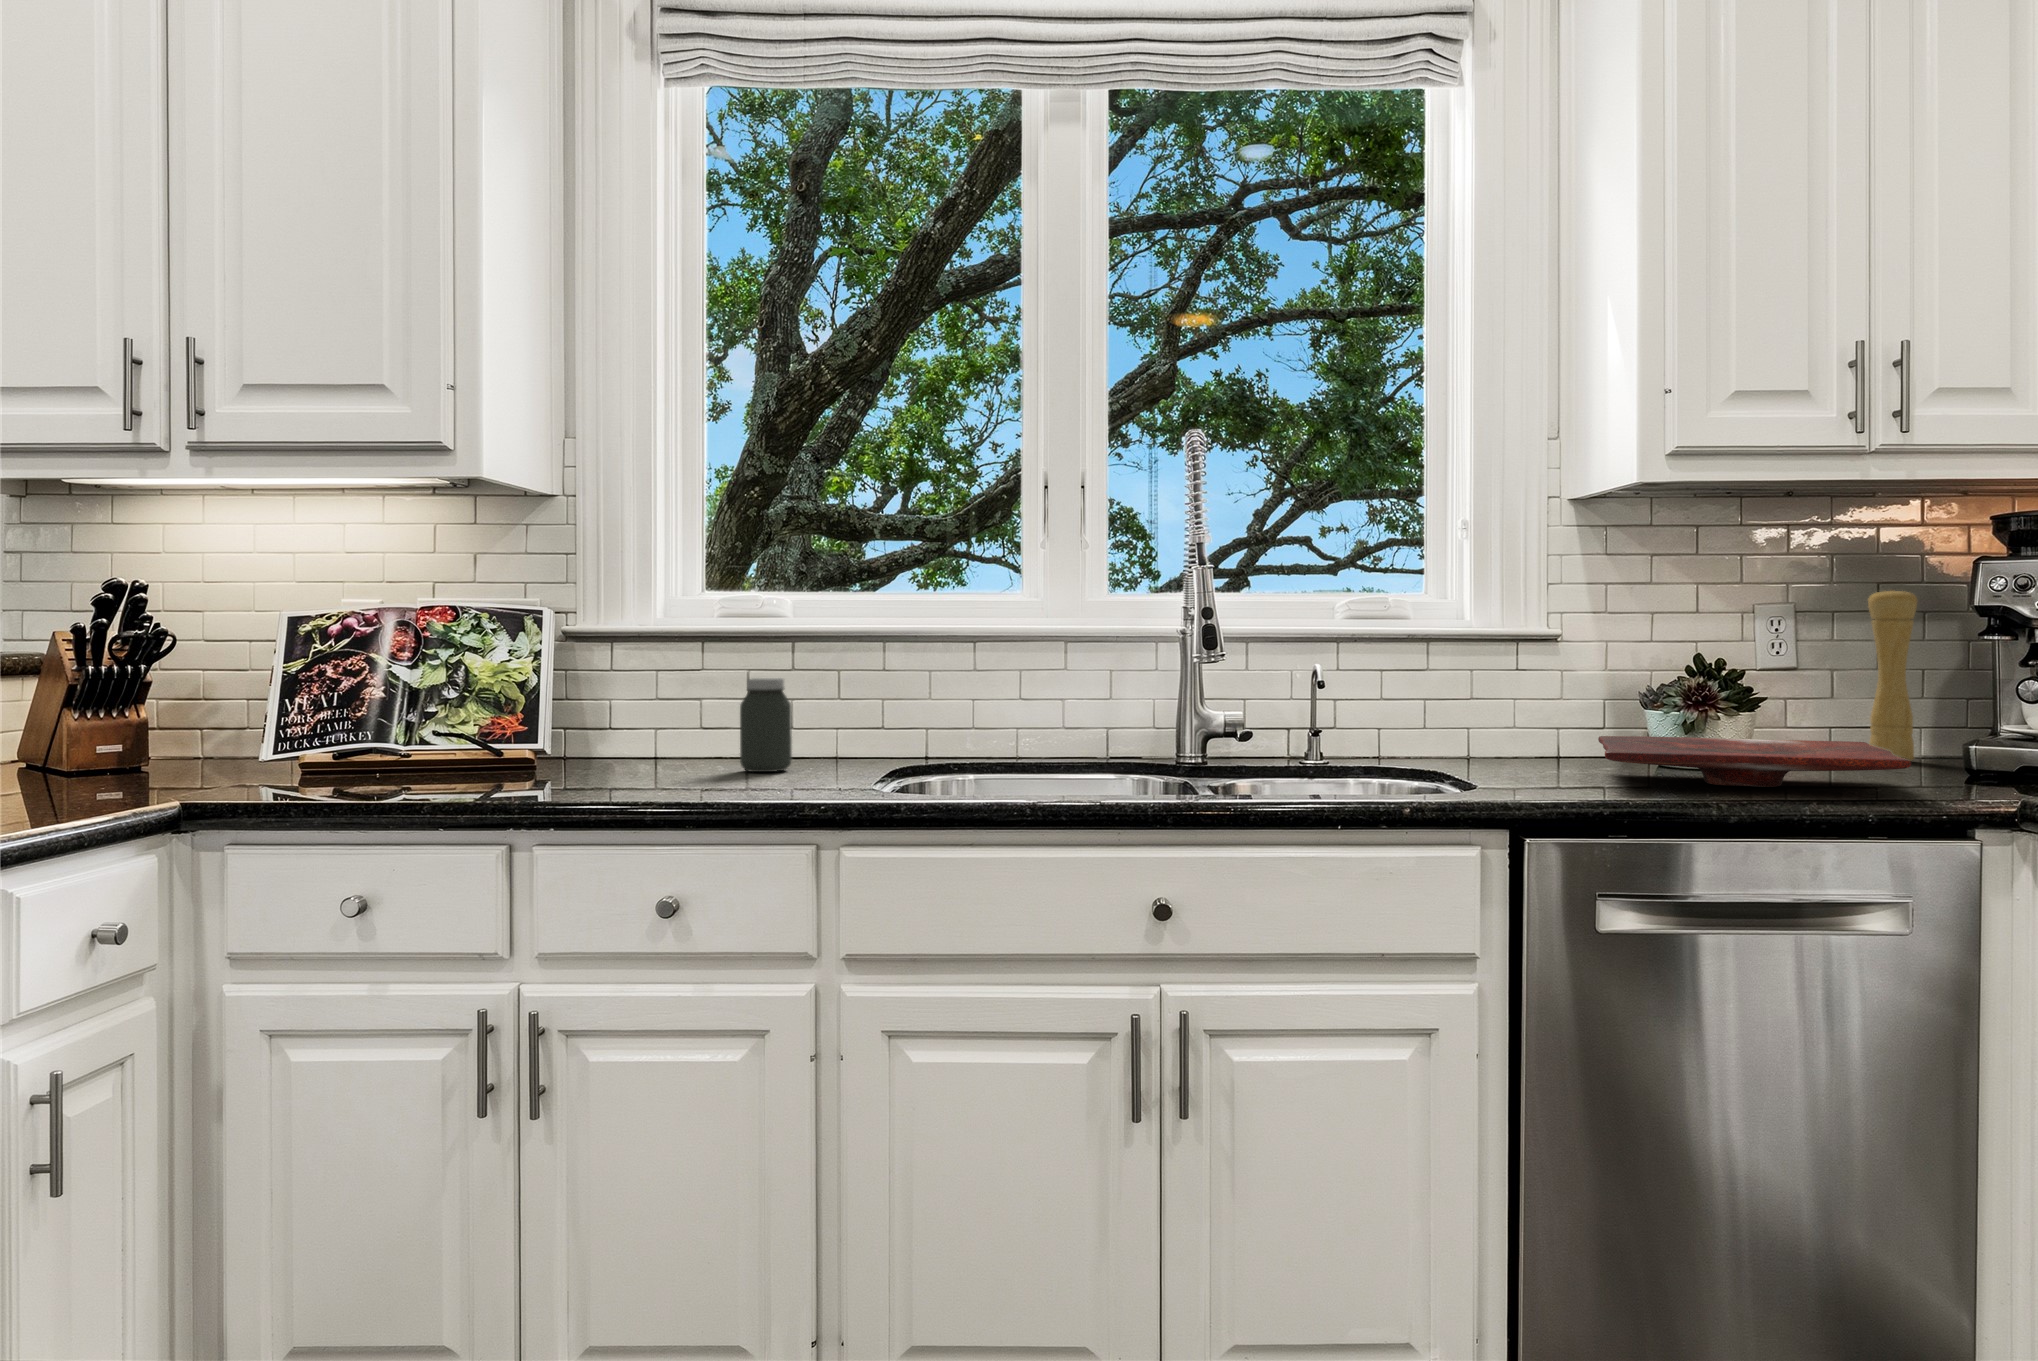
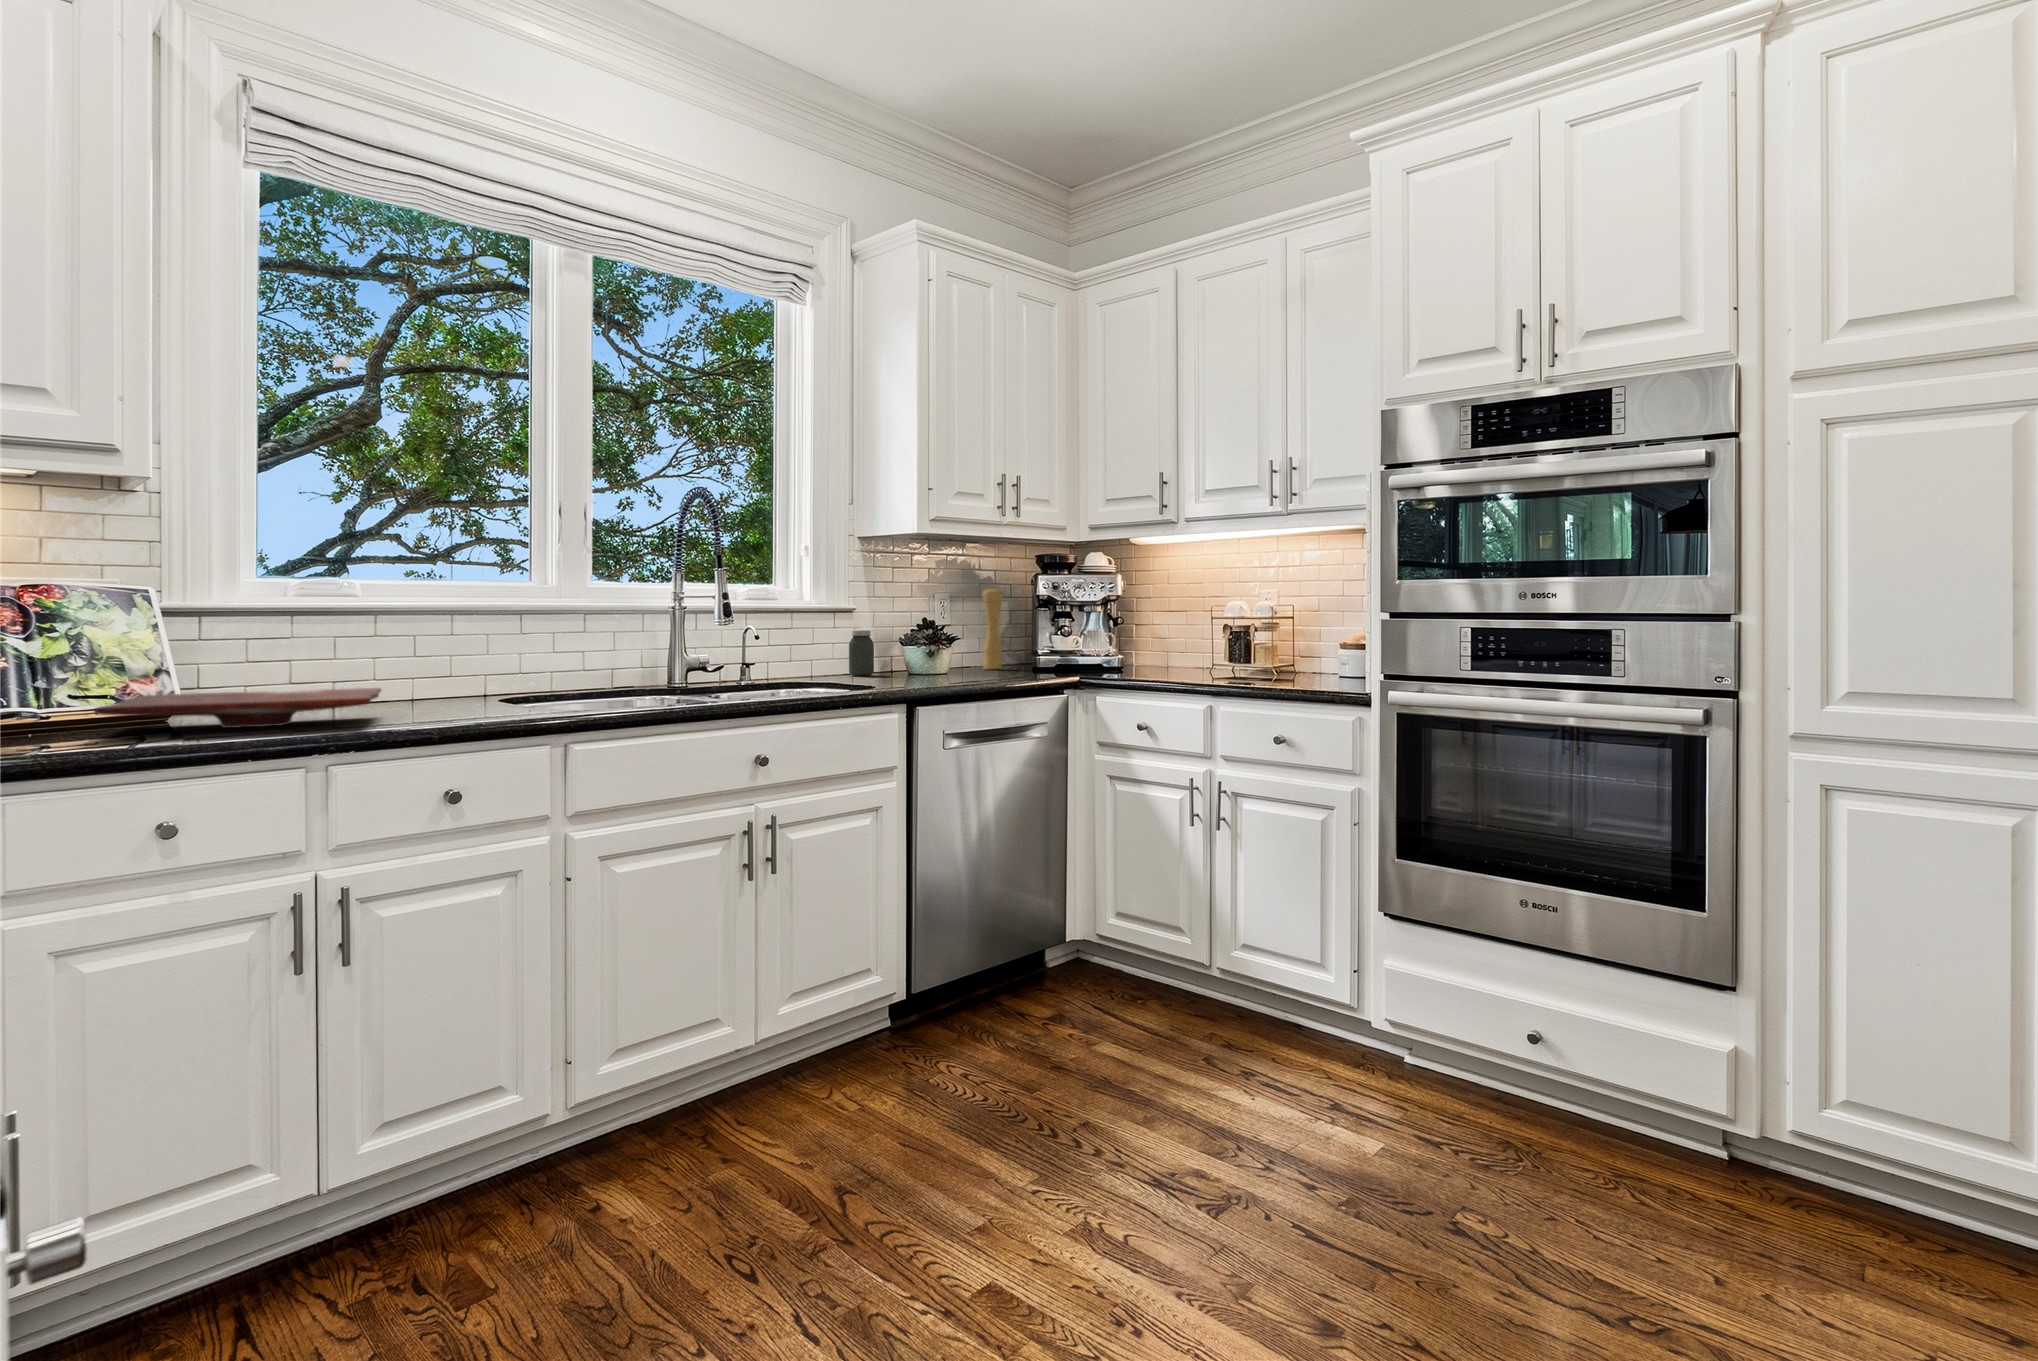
jar: present [740,678,792,772] -> present [849,630,874,676]
cutting board: present [1598,736,1911,787] -> present [94,688,381,728]

